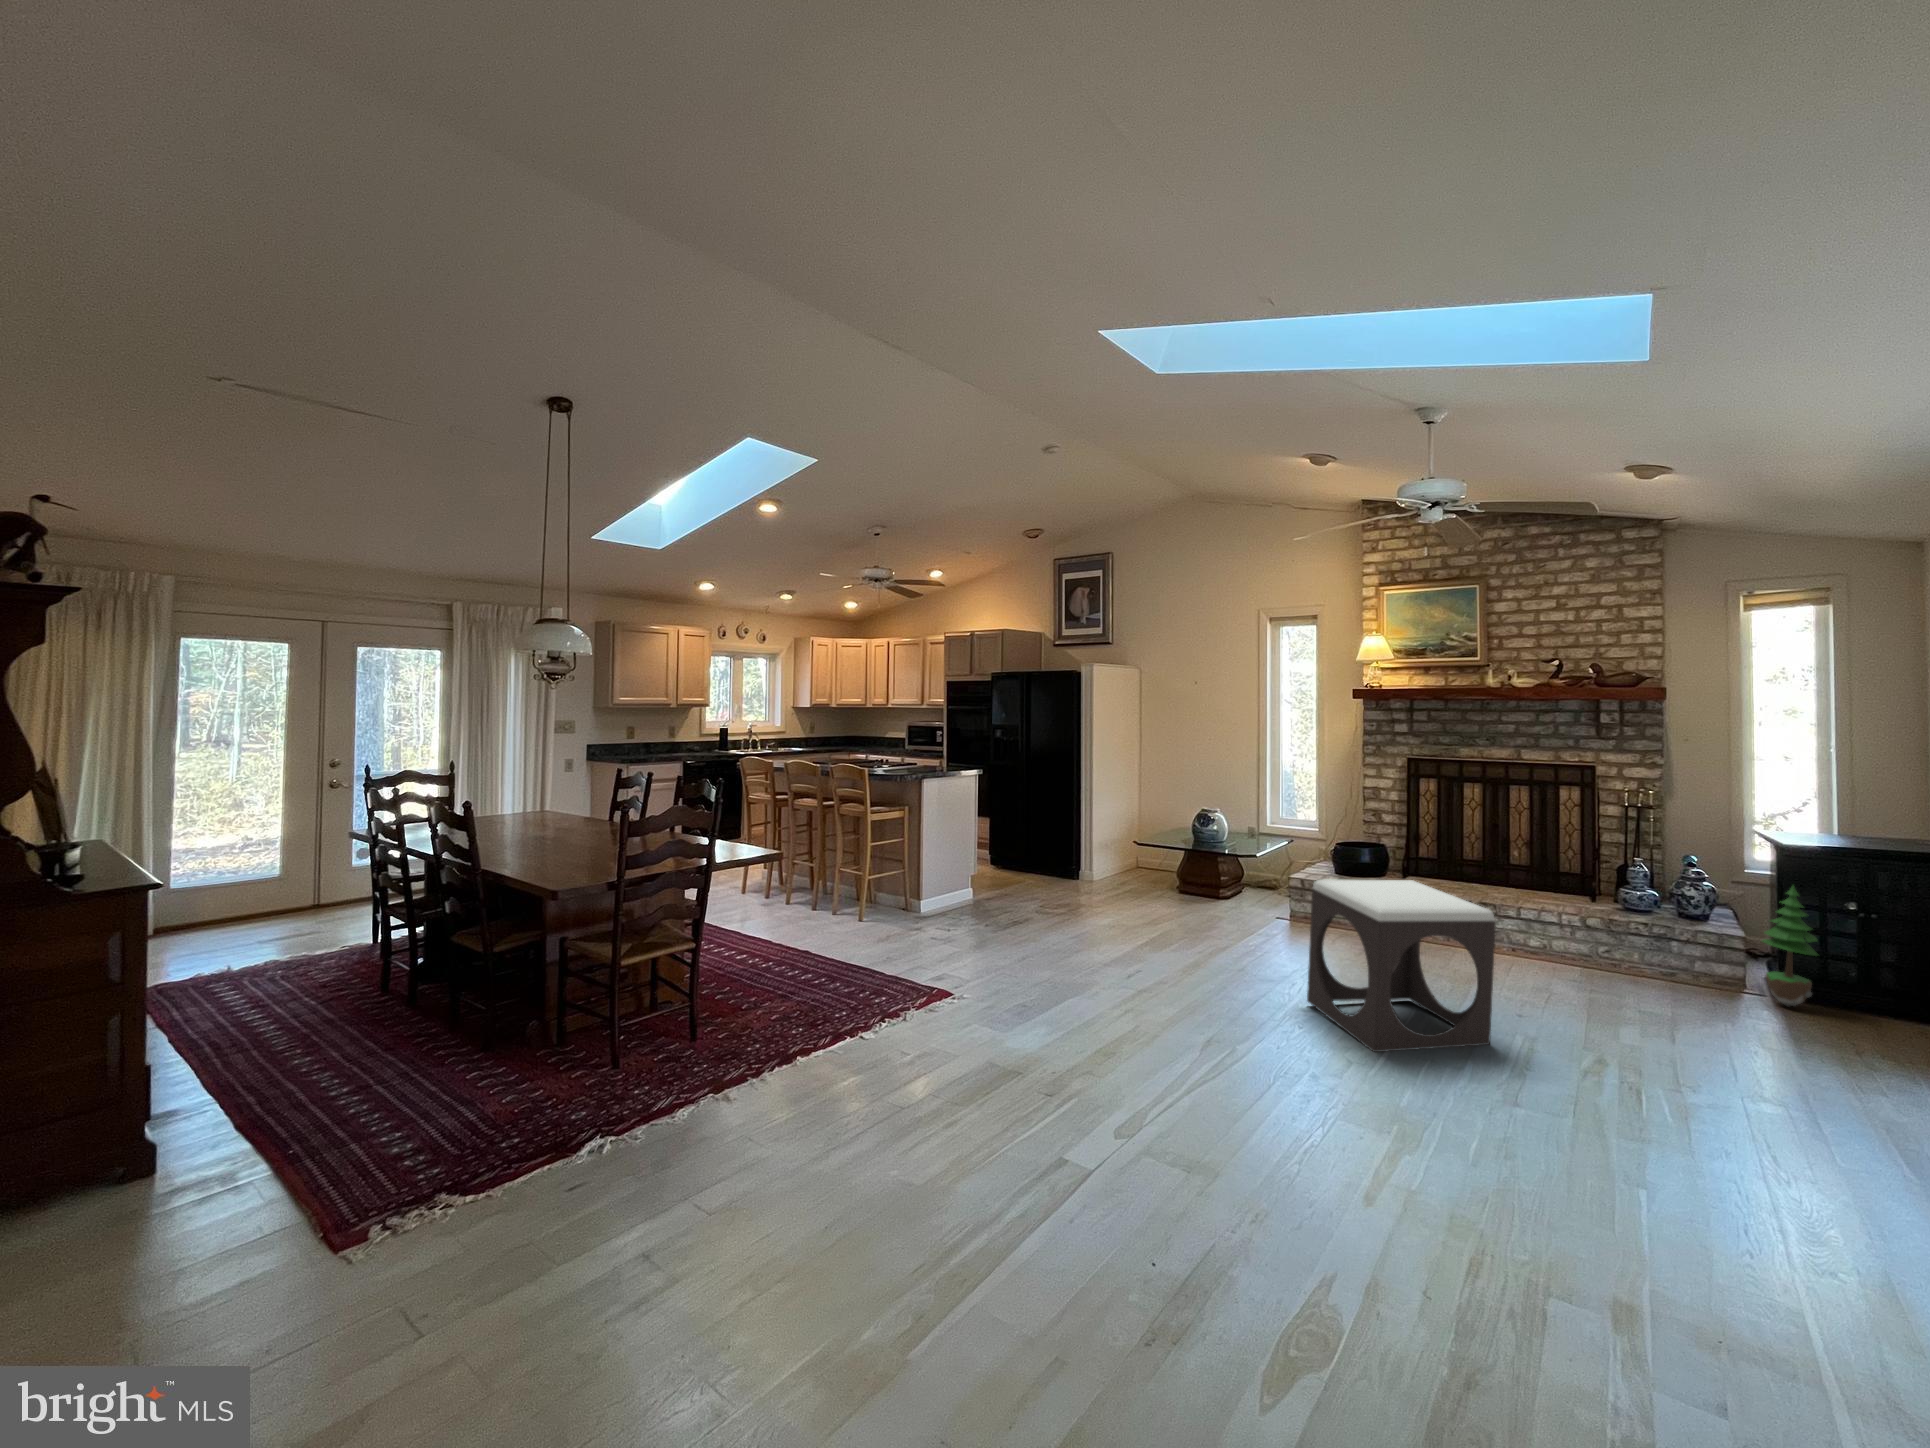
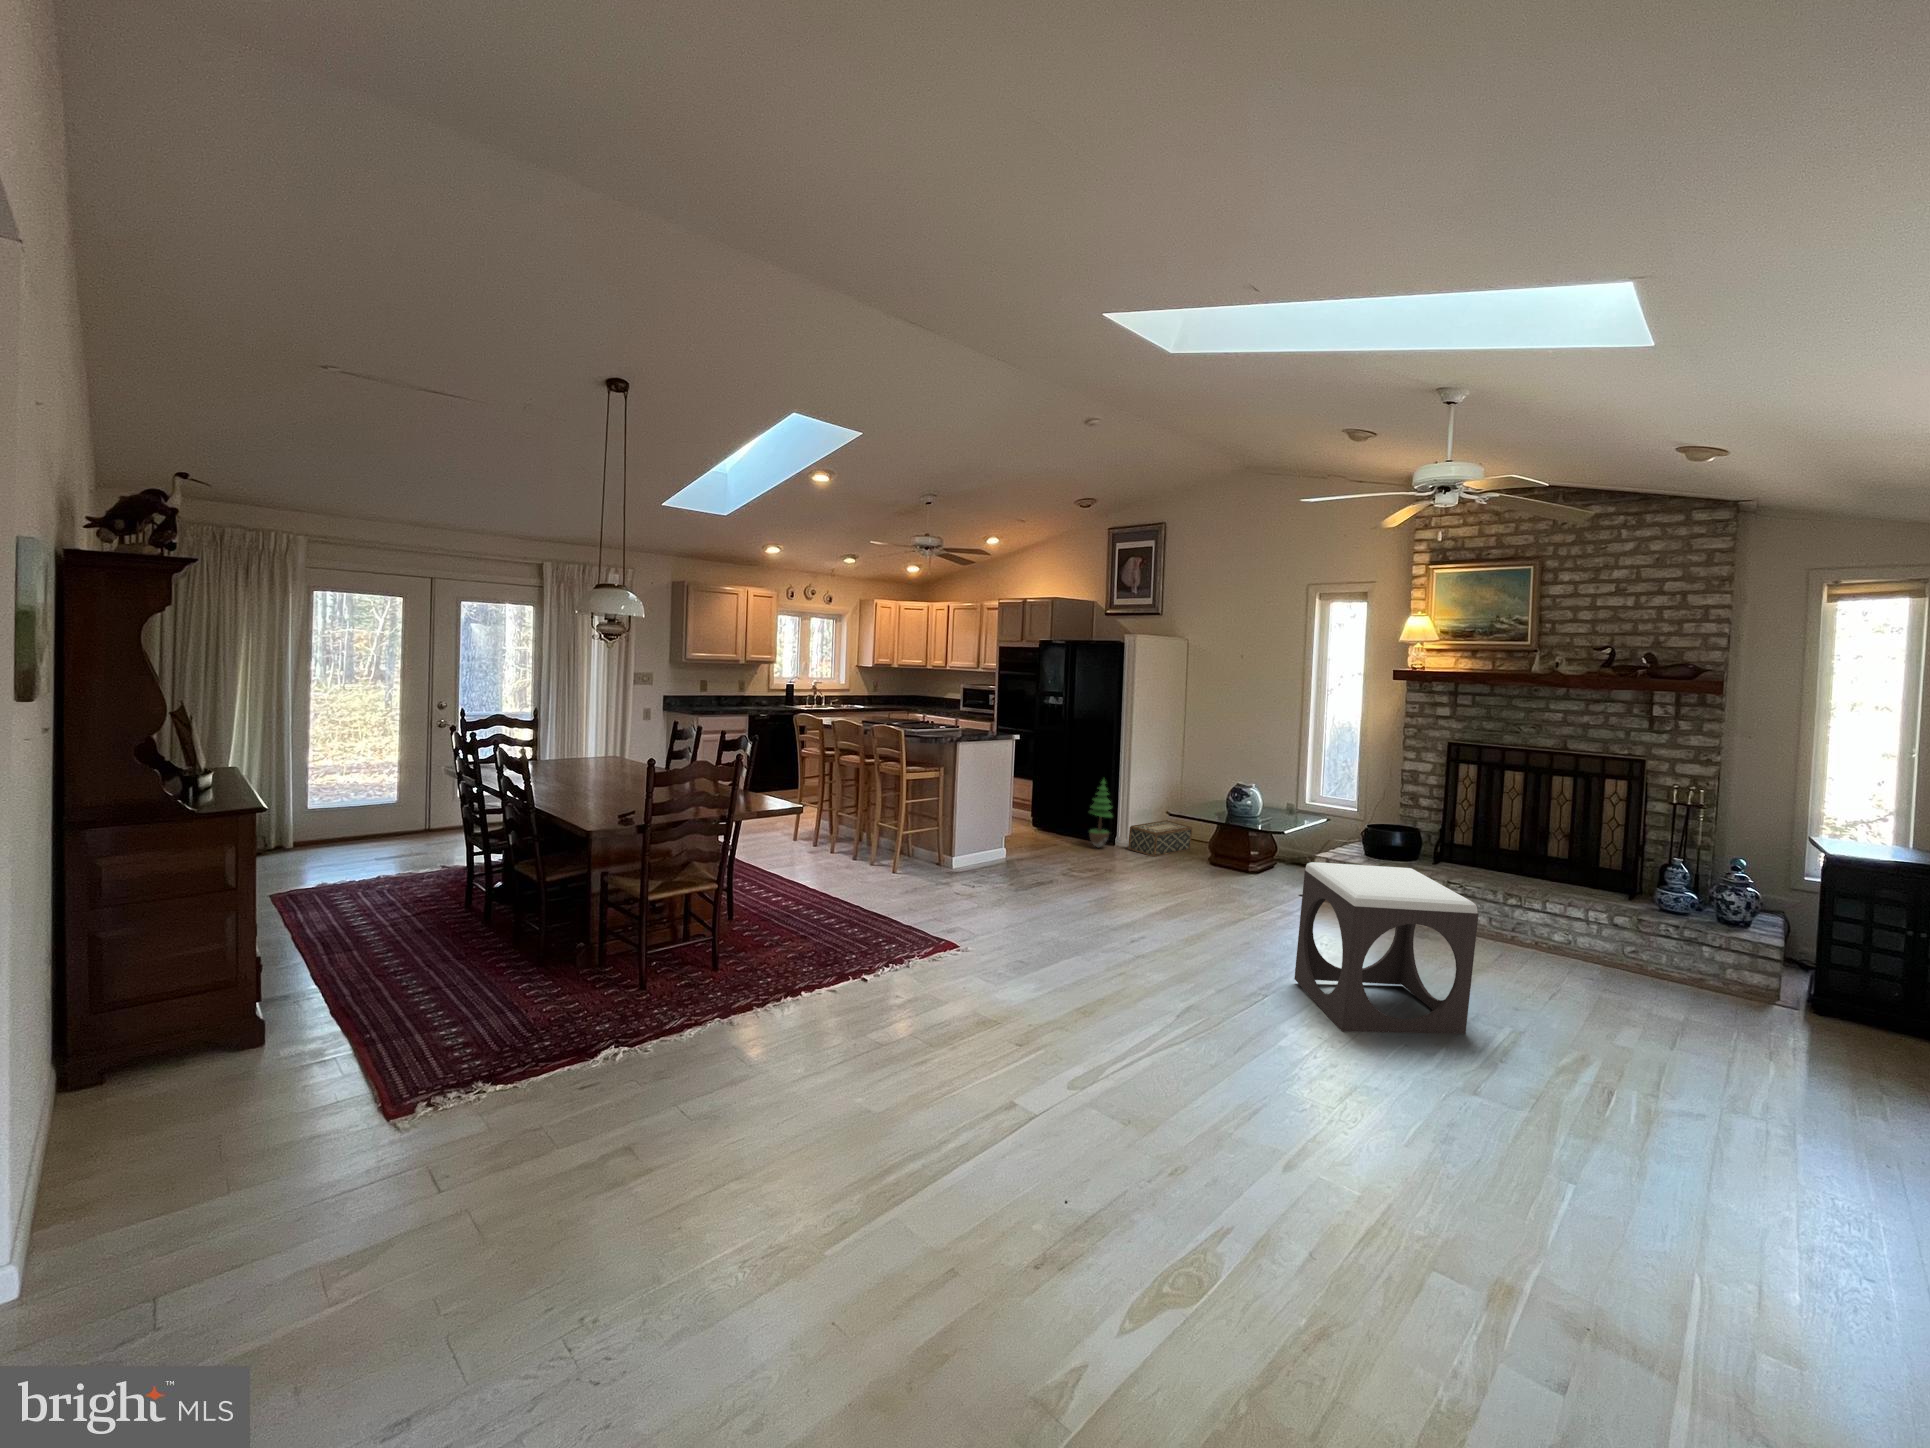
woven basket: none [1093,850,1155,888] -> present [1128,820,1192,857]
potted tree: present [1762,886,1817,1007] -> present [1089,779,1113,847]

